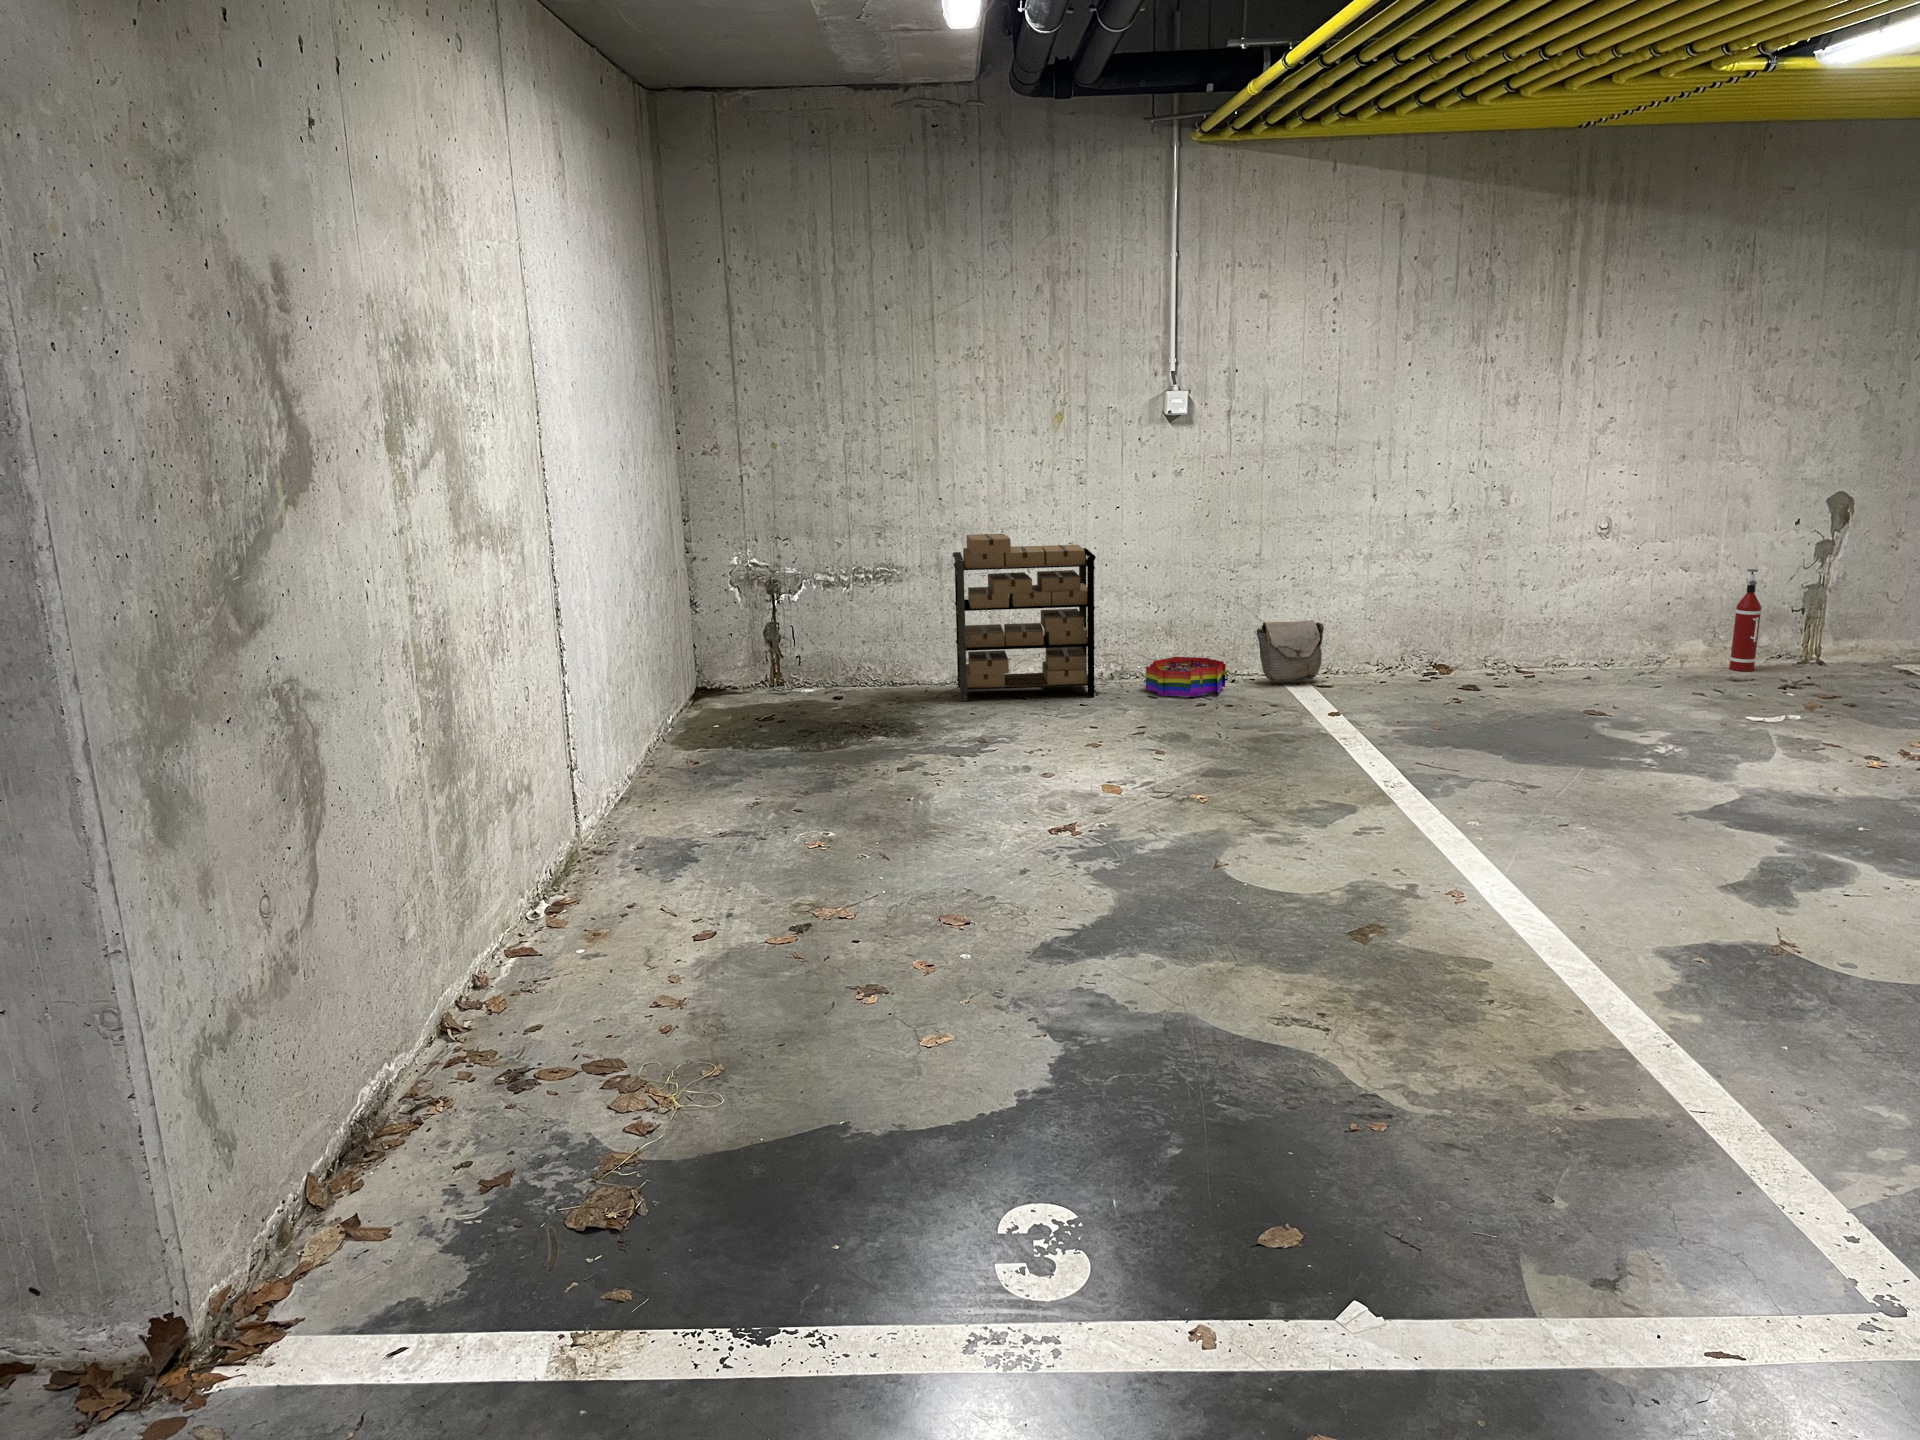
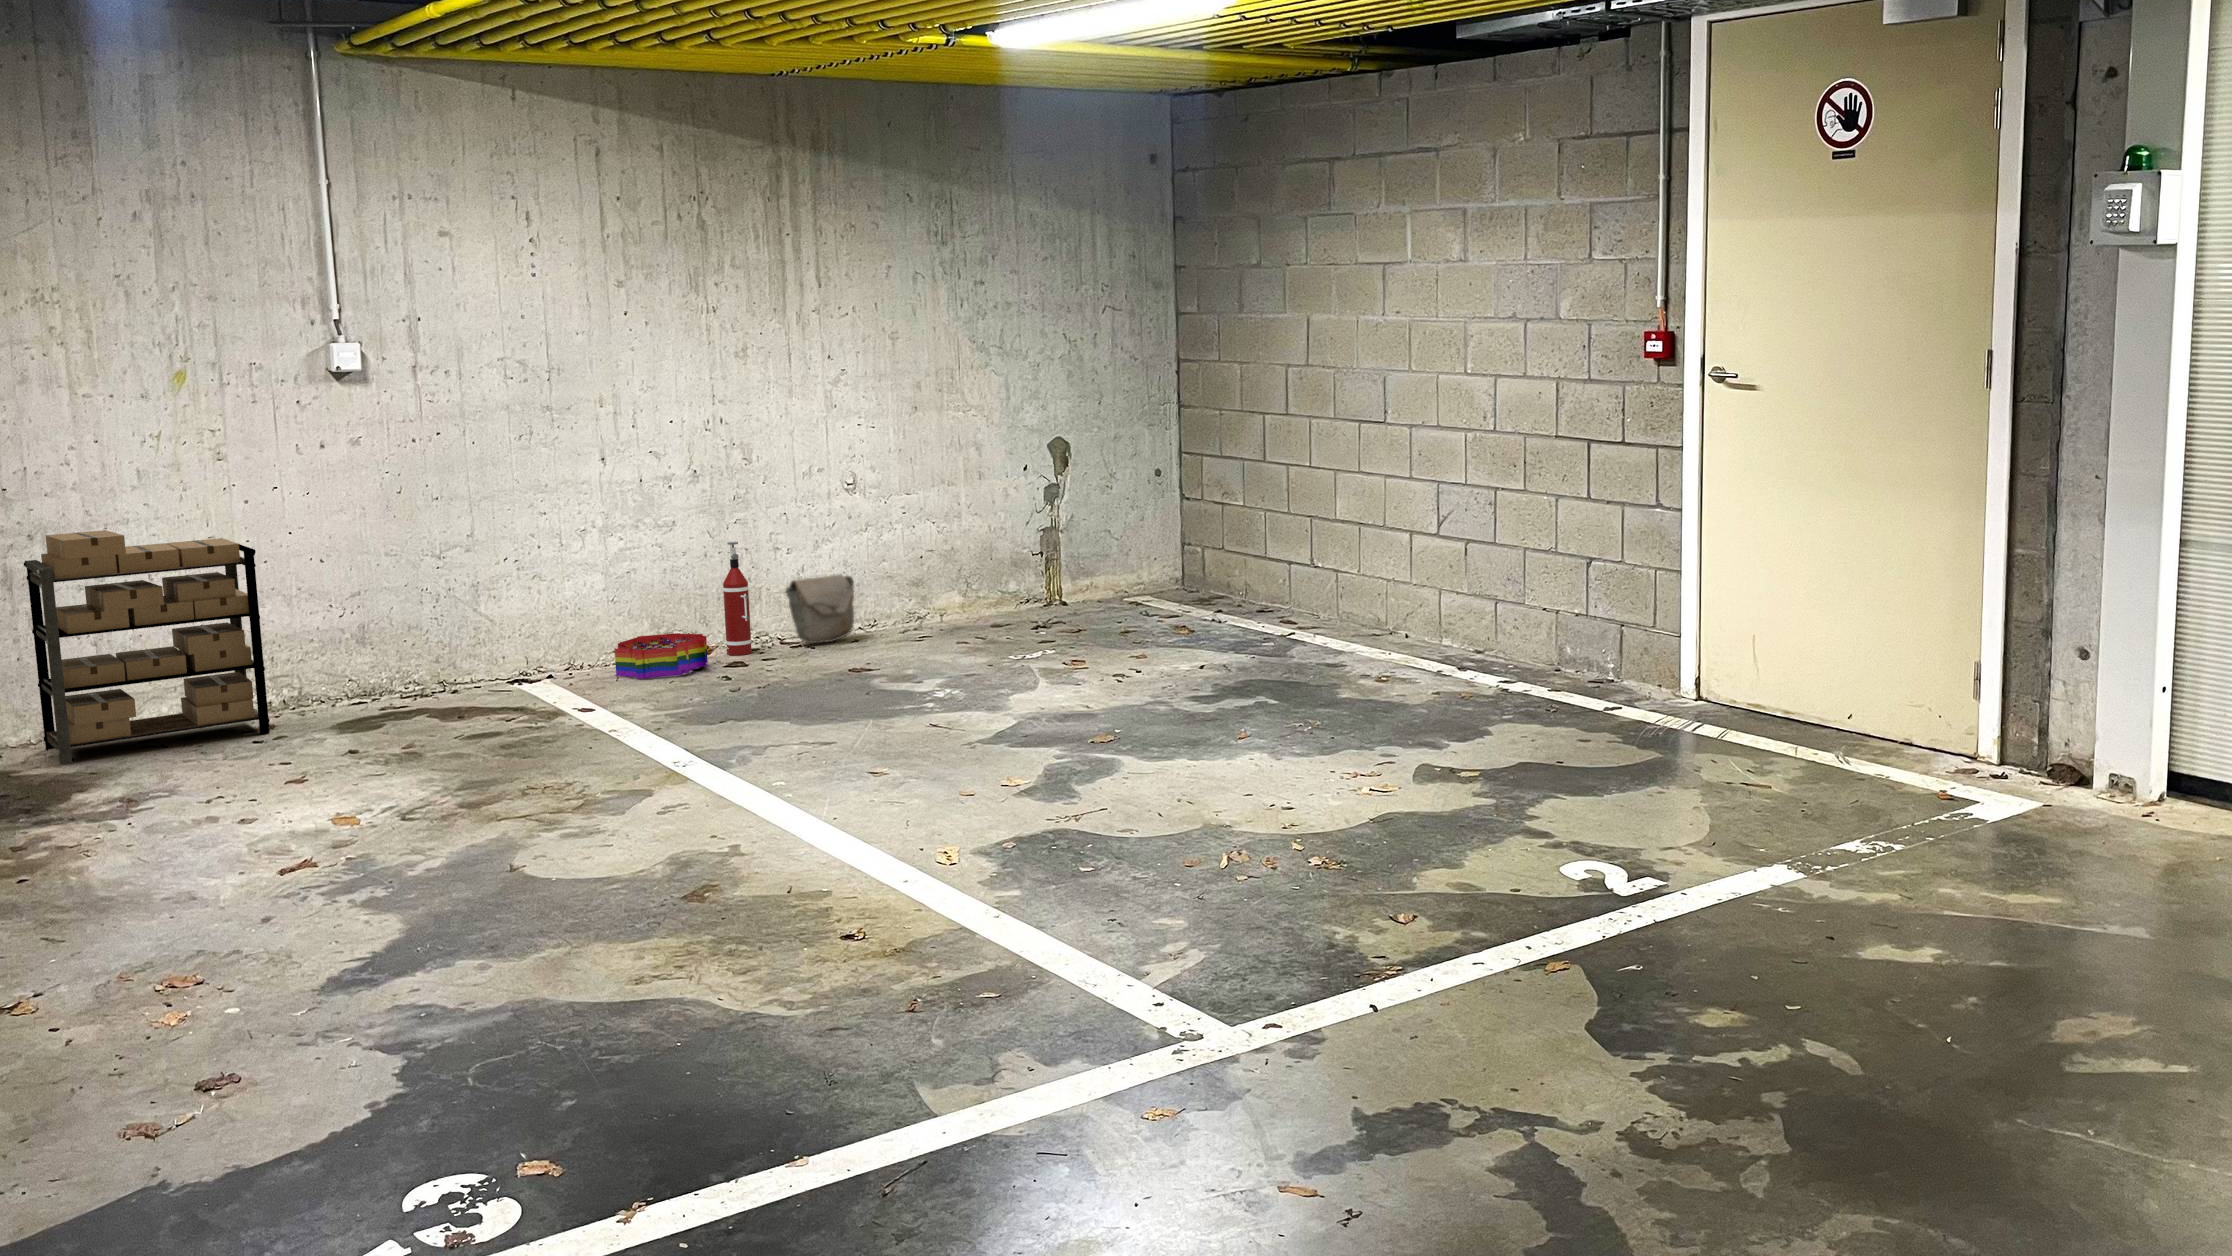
fire extinguisher: present [1729,569,1761,671] -> present [723,542,752,655]
bag: present [1257,620,1324,683] -> present [786,574,854,643]
storage bin: present [1146,657,1226,697] -> present [614,633,708,679]

